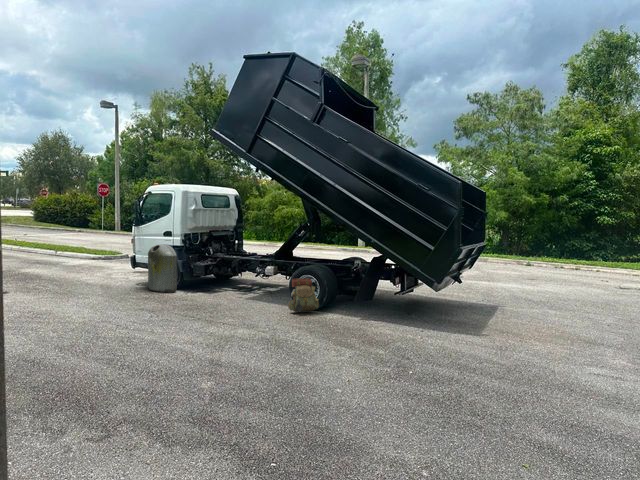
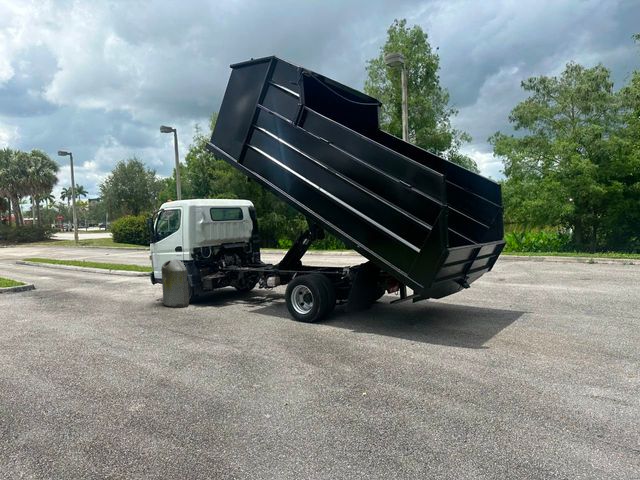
backpack: present [288,278,319,312] -> none [283,289,315,325]

